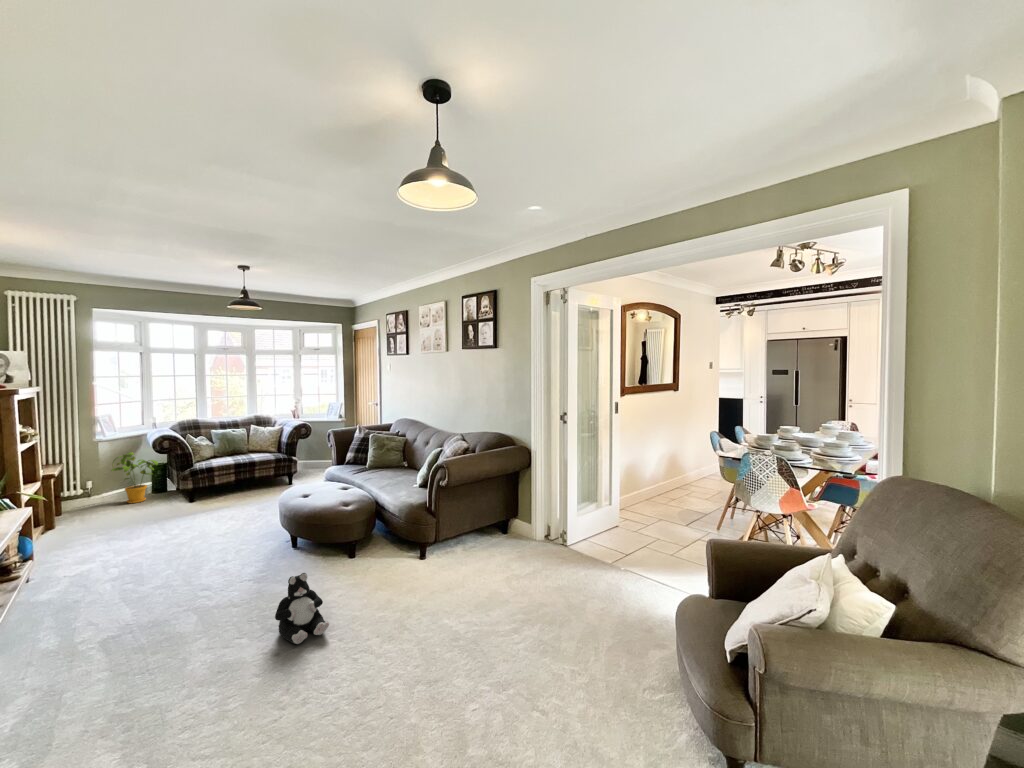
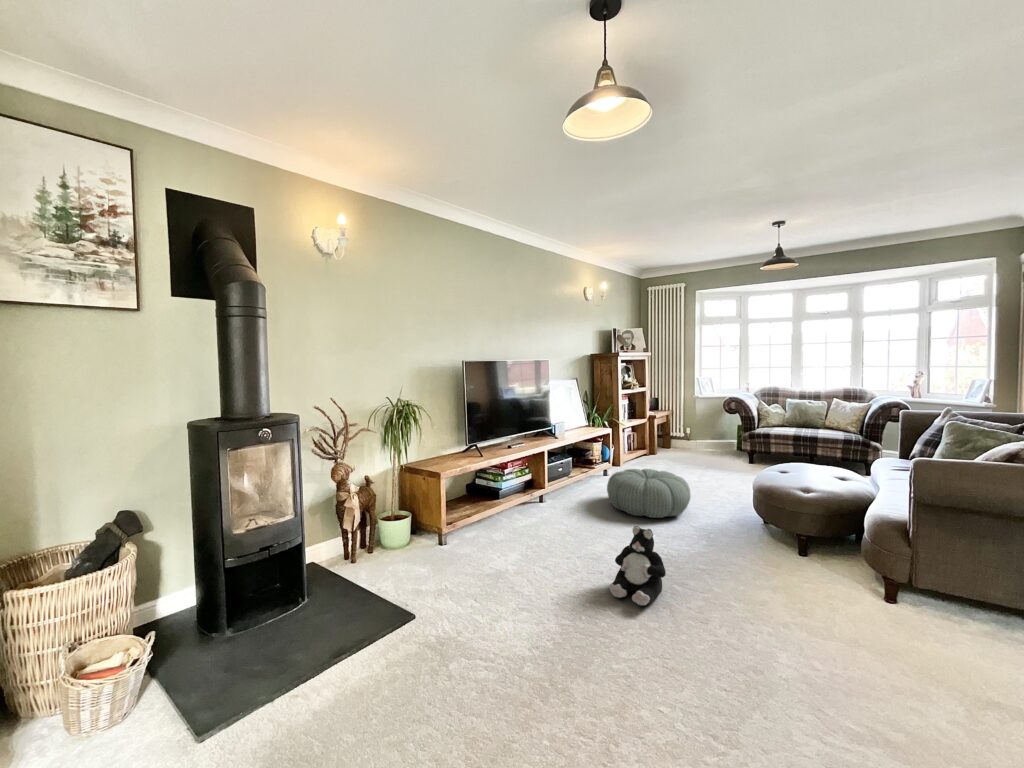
house plant: present [111,452,158,503] -> none [700,408,732,453]
pouf: none [121,532,233,596] -> present [607,469,691,518]

